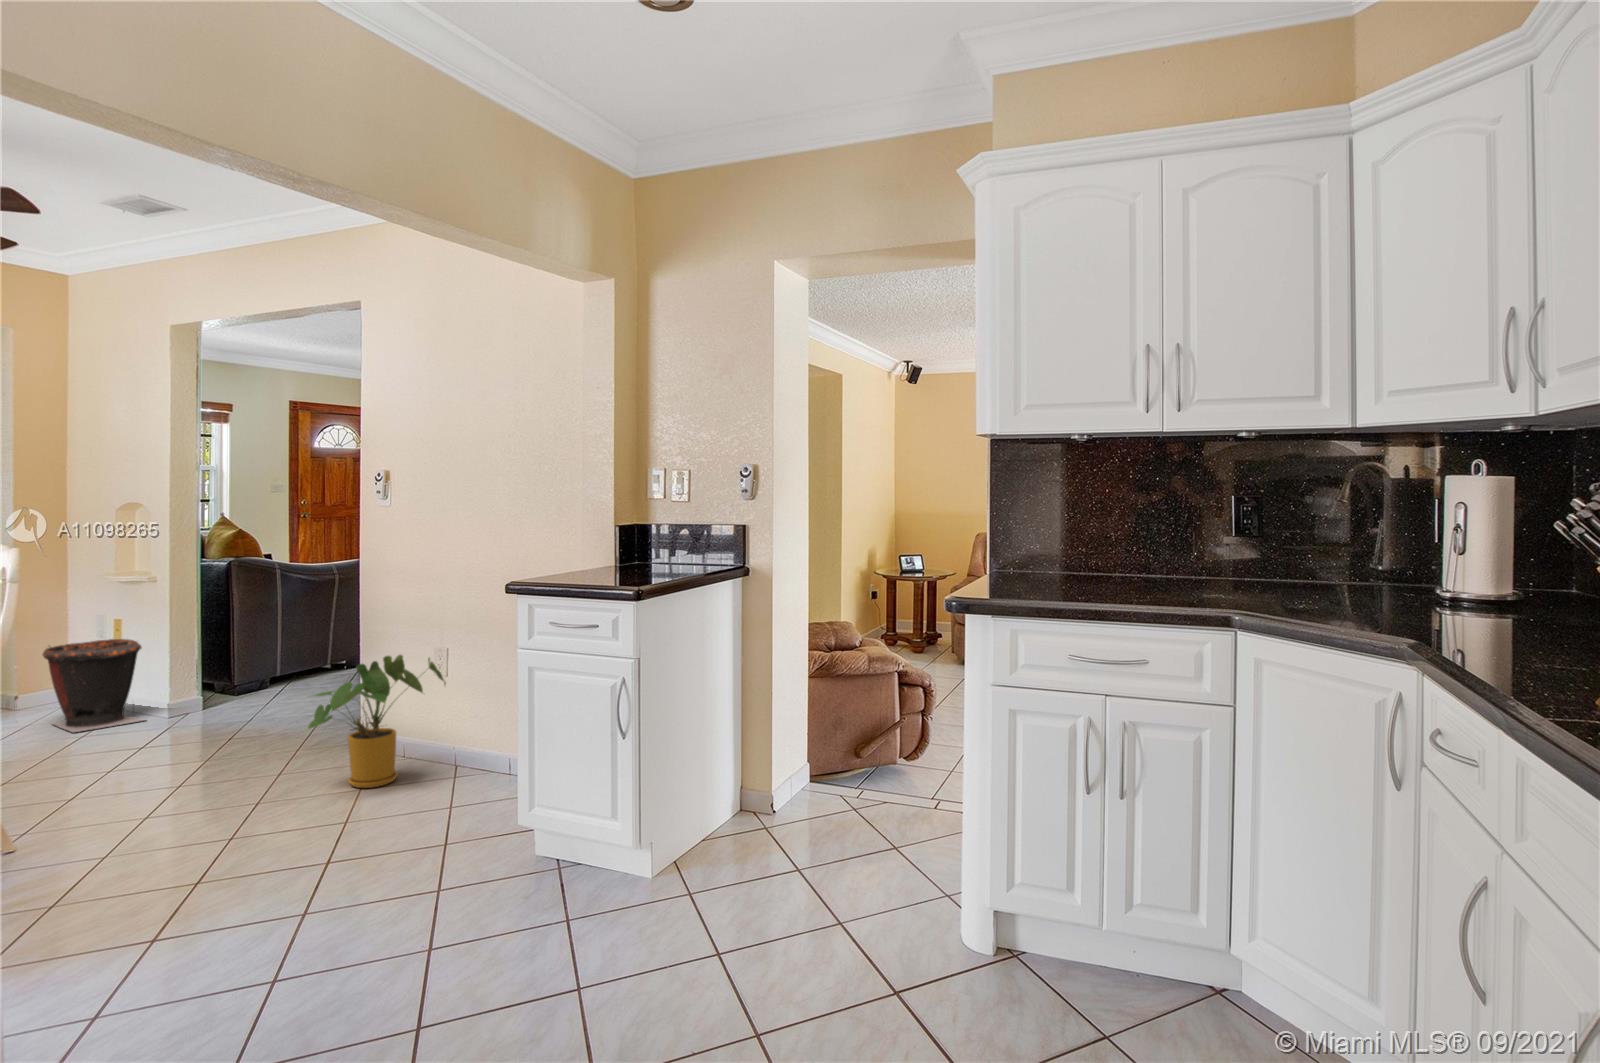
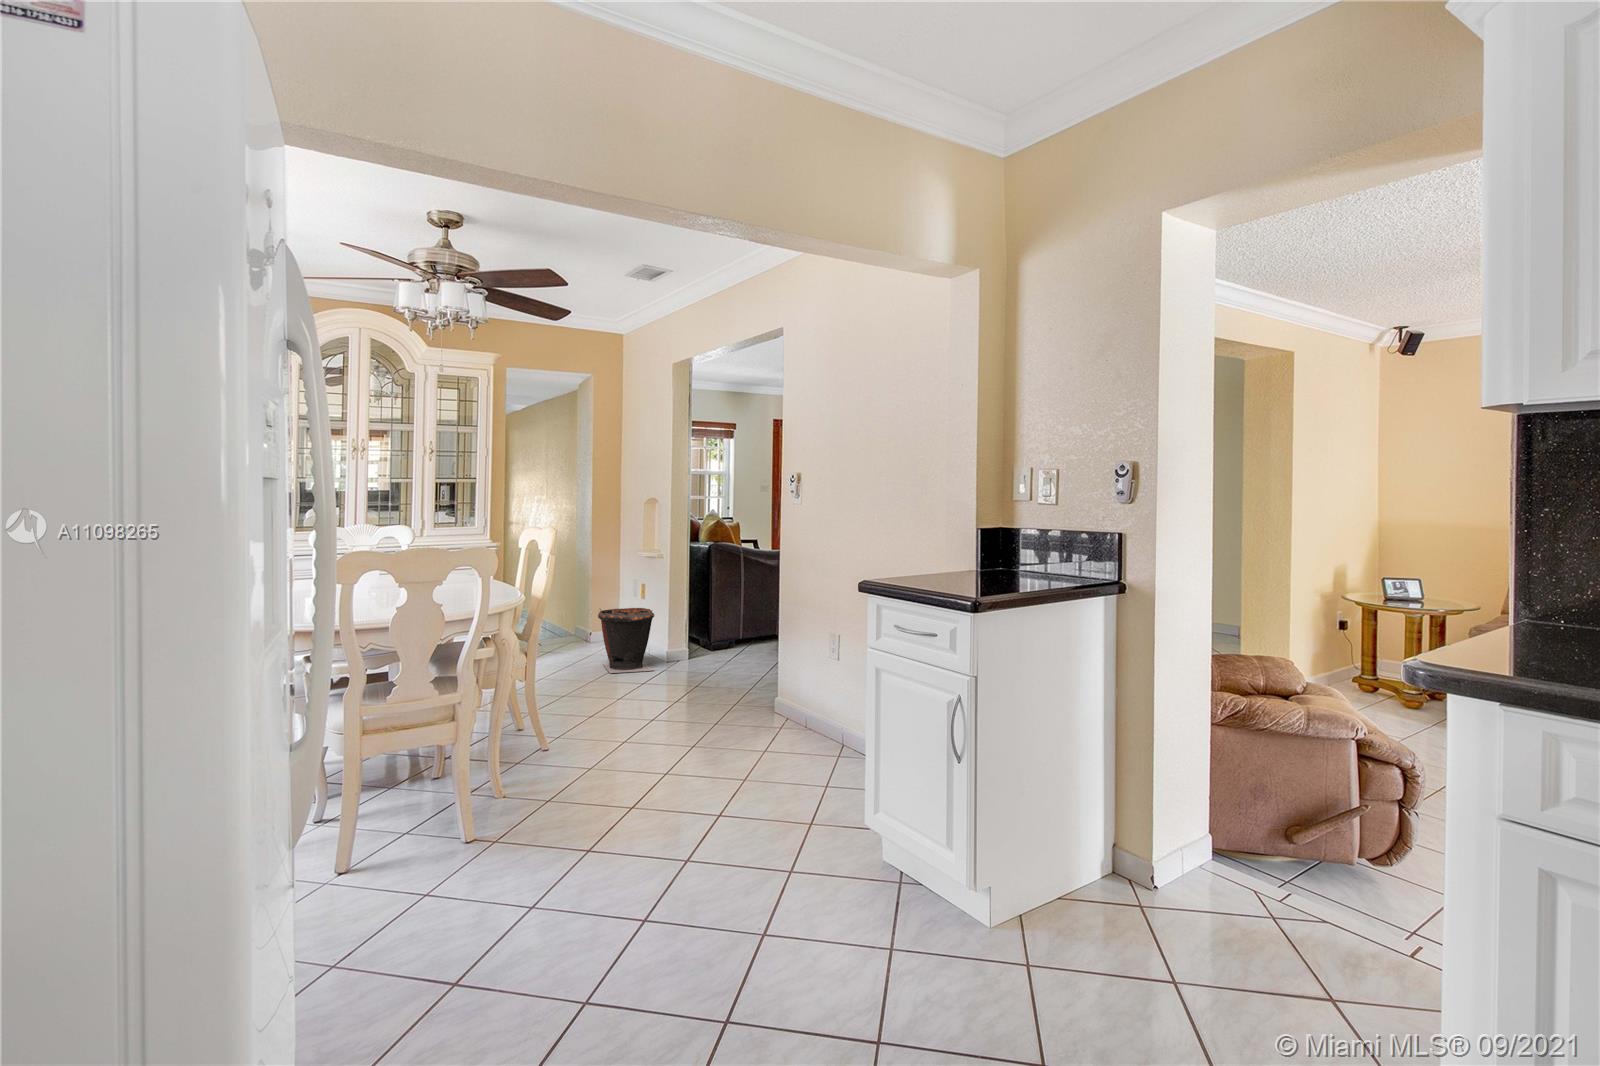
house plant: present [307,655,446,788] -> none [717,643,831,759]

